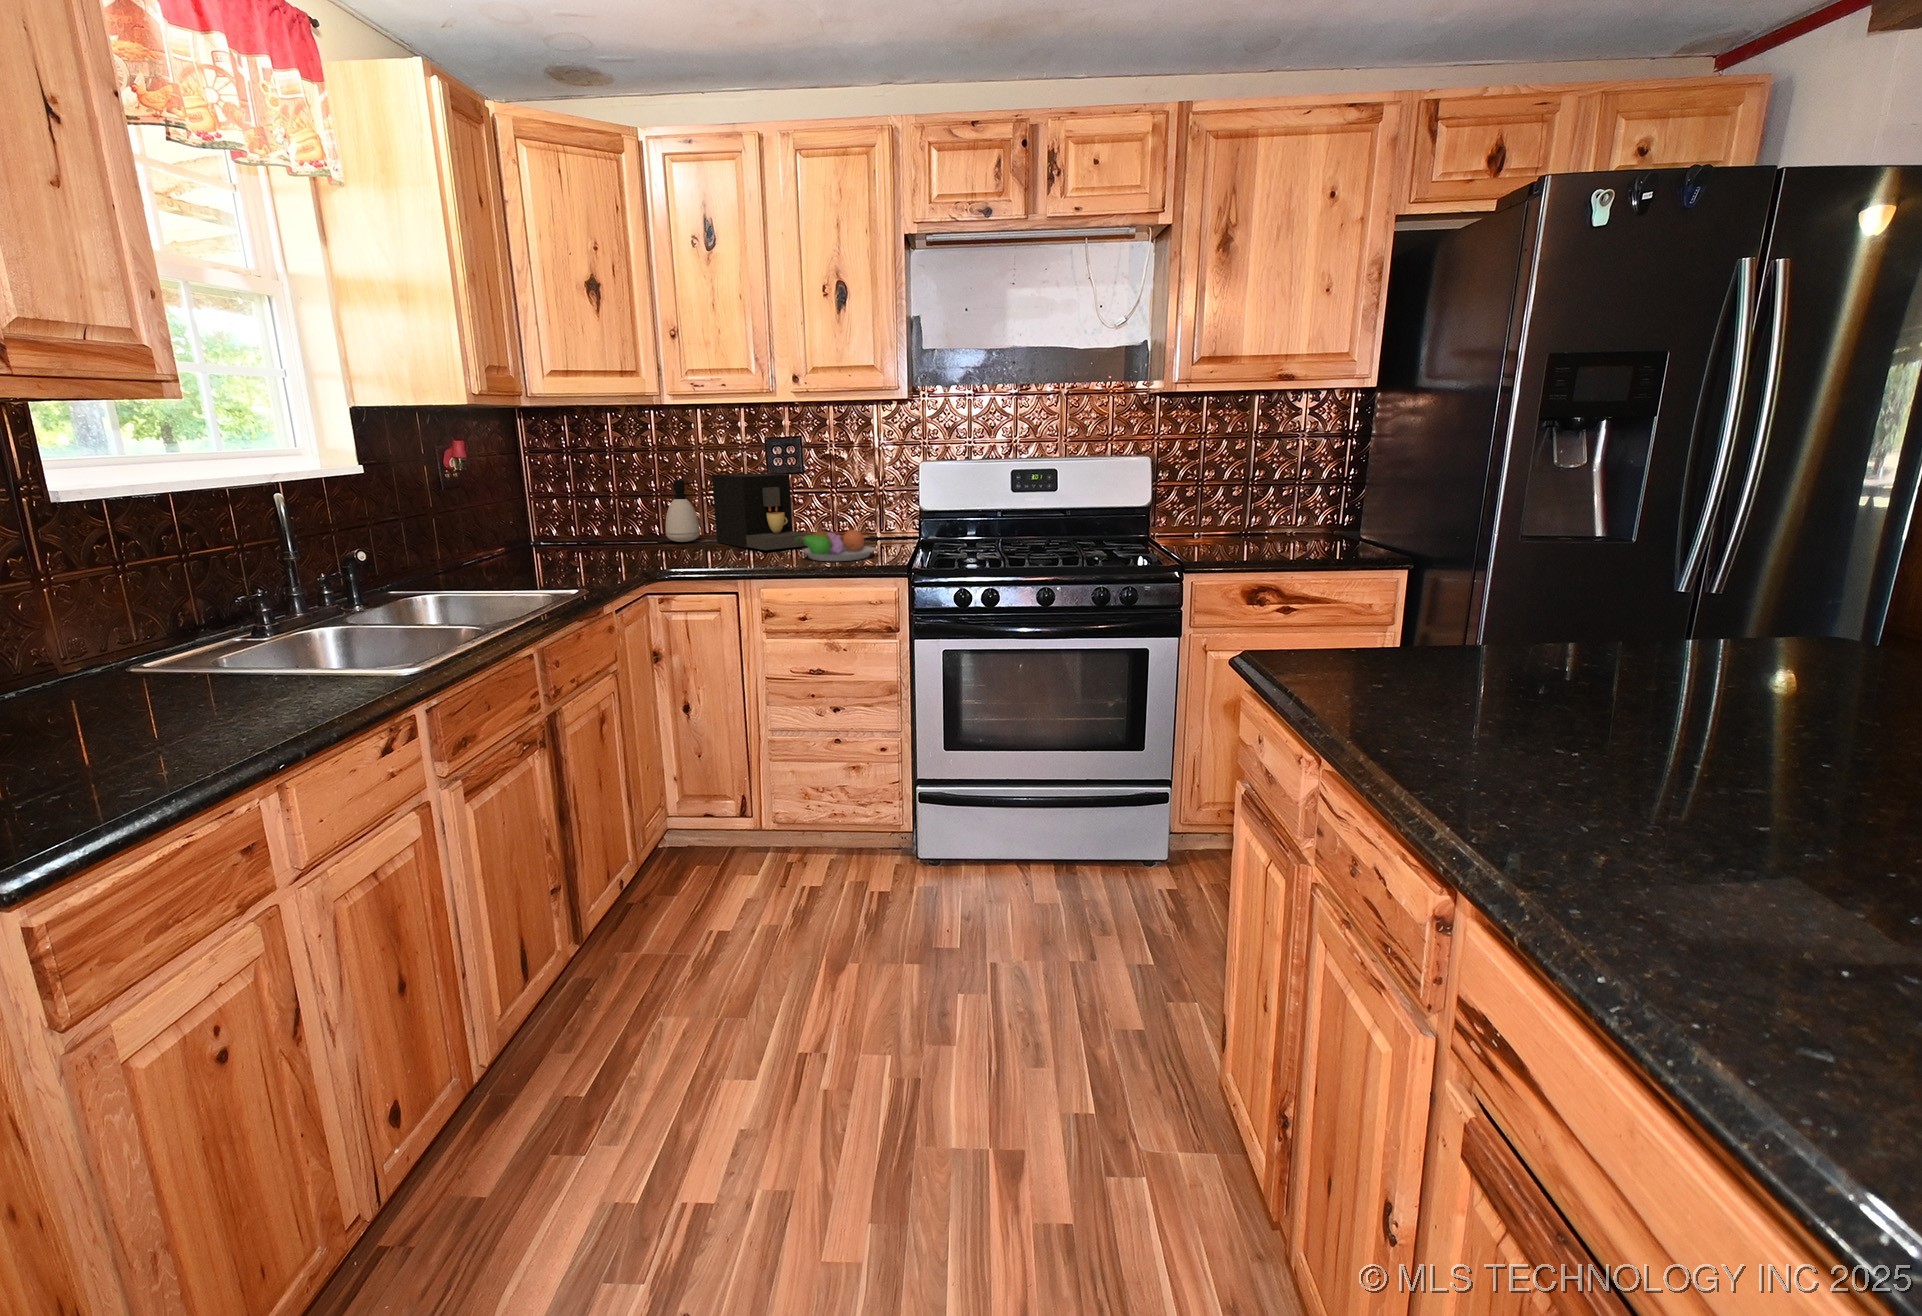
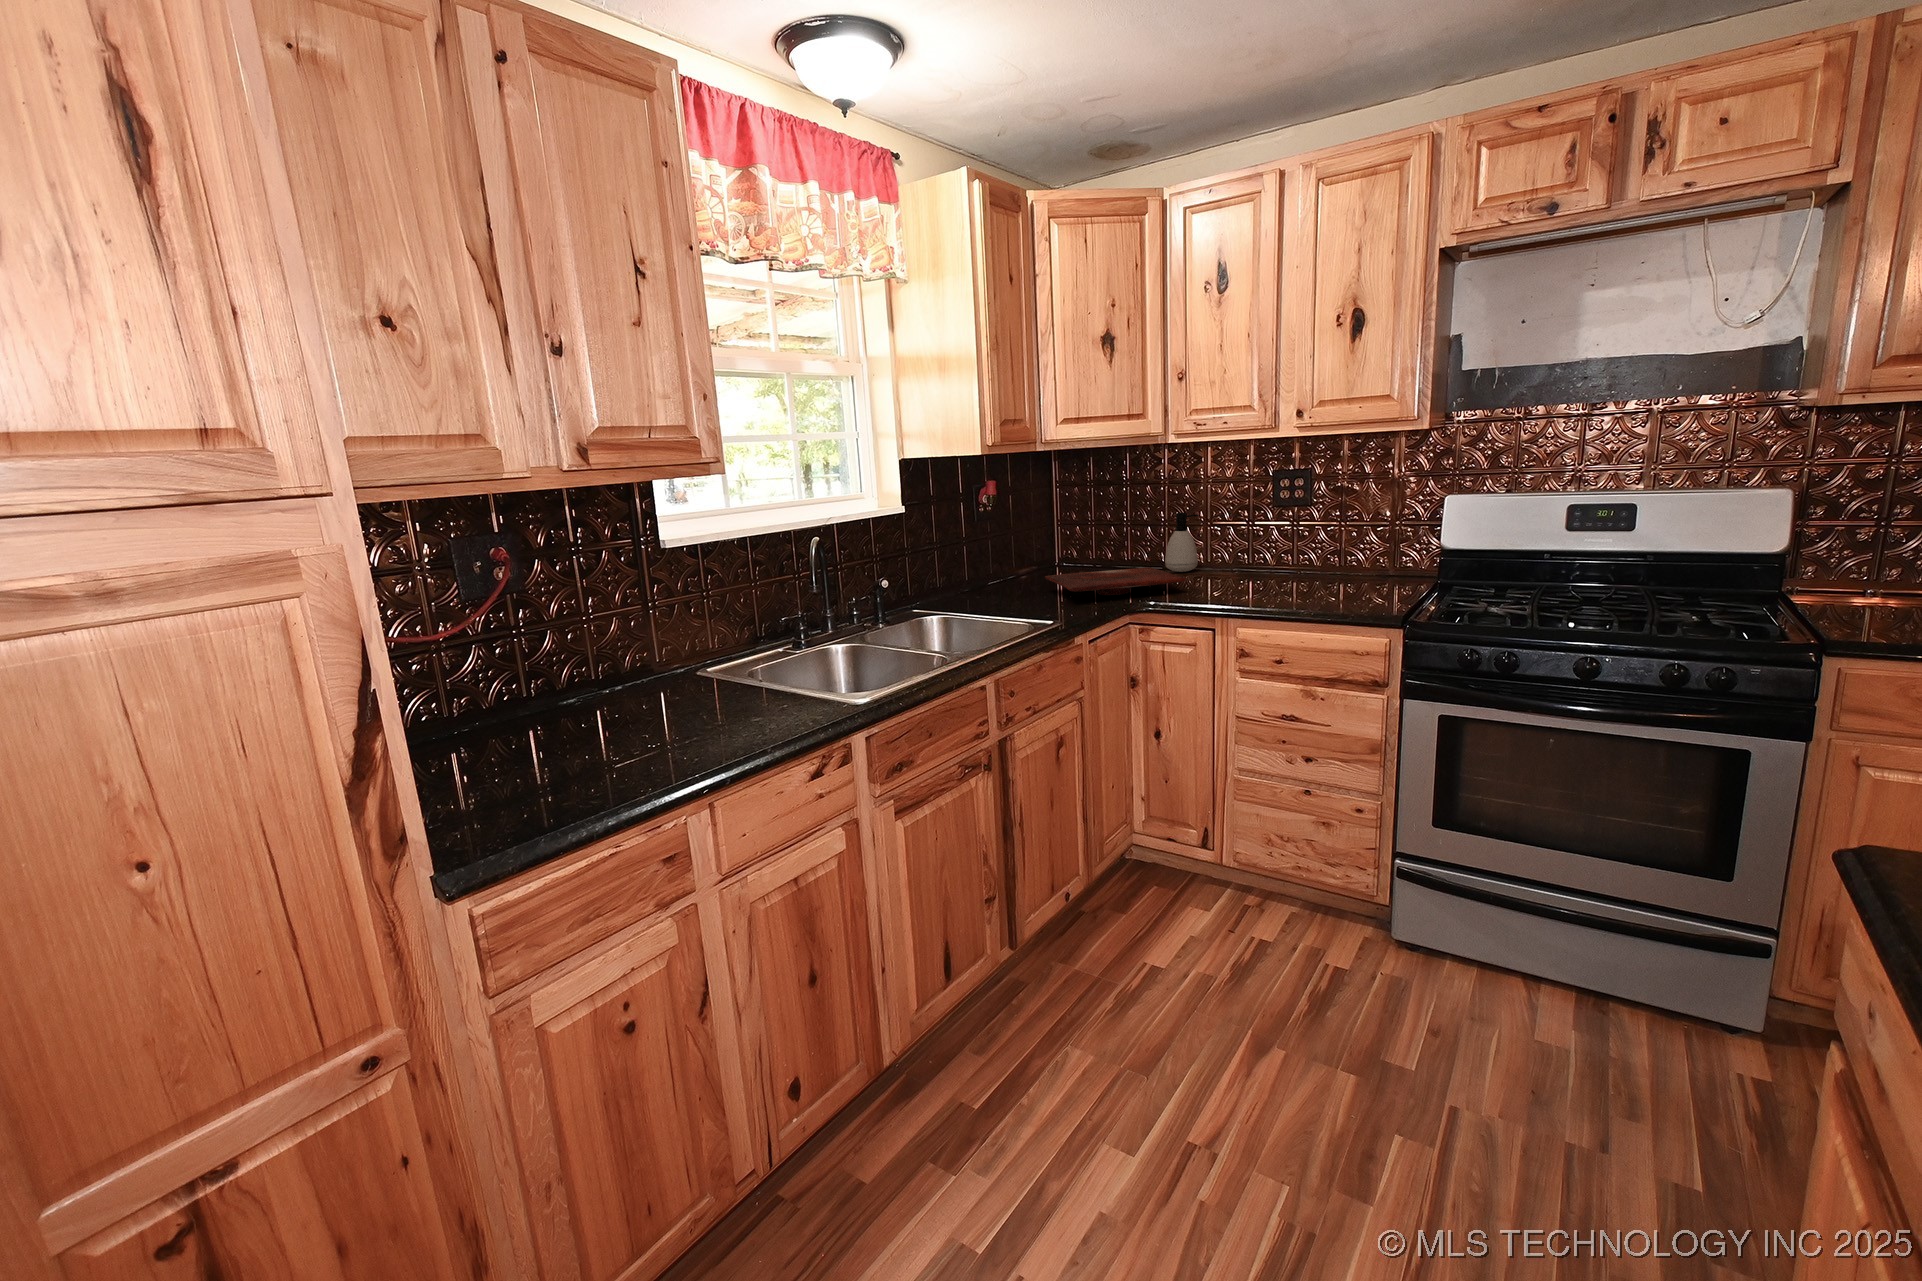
coffee maker: present [712,473,811,550] -> none [1212,505,1307,587]
fruit bowl: present [796,529,875,561] -> none [1282,566,1374,605]
cutting board: none [534,536,697,565] -> present [1045,567,1185,595]

